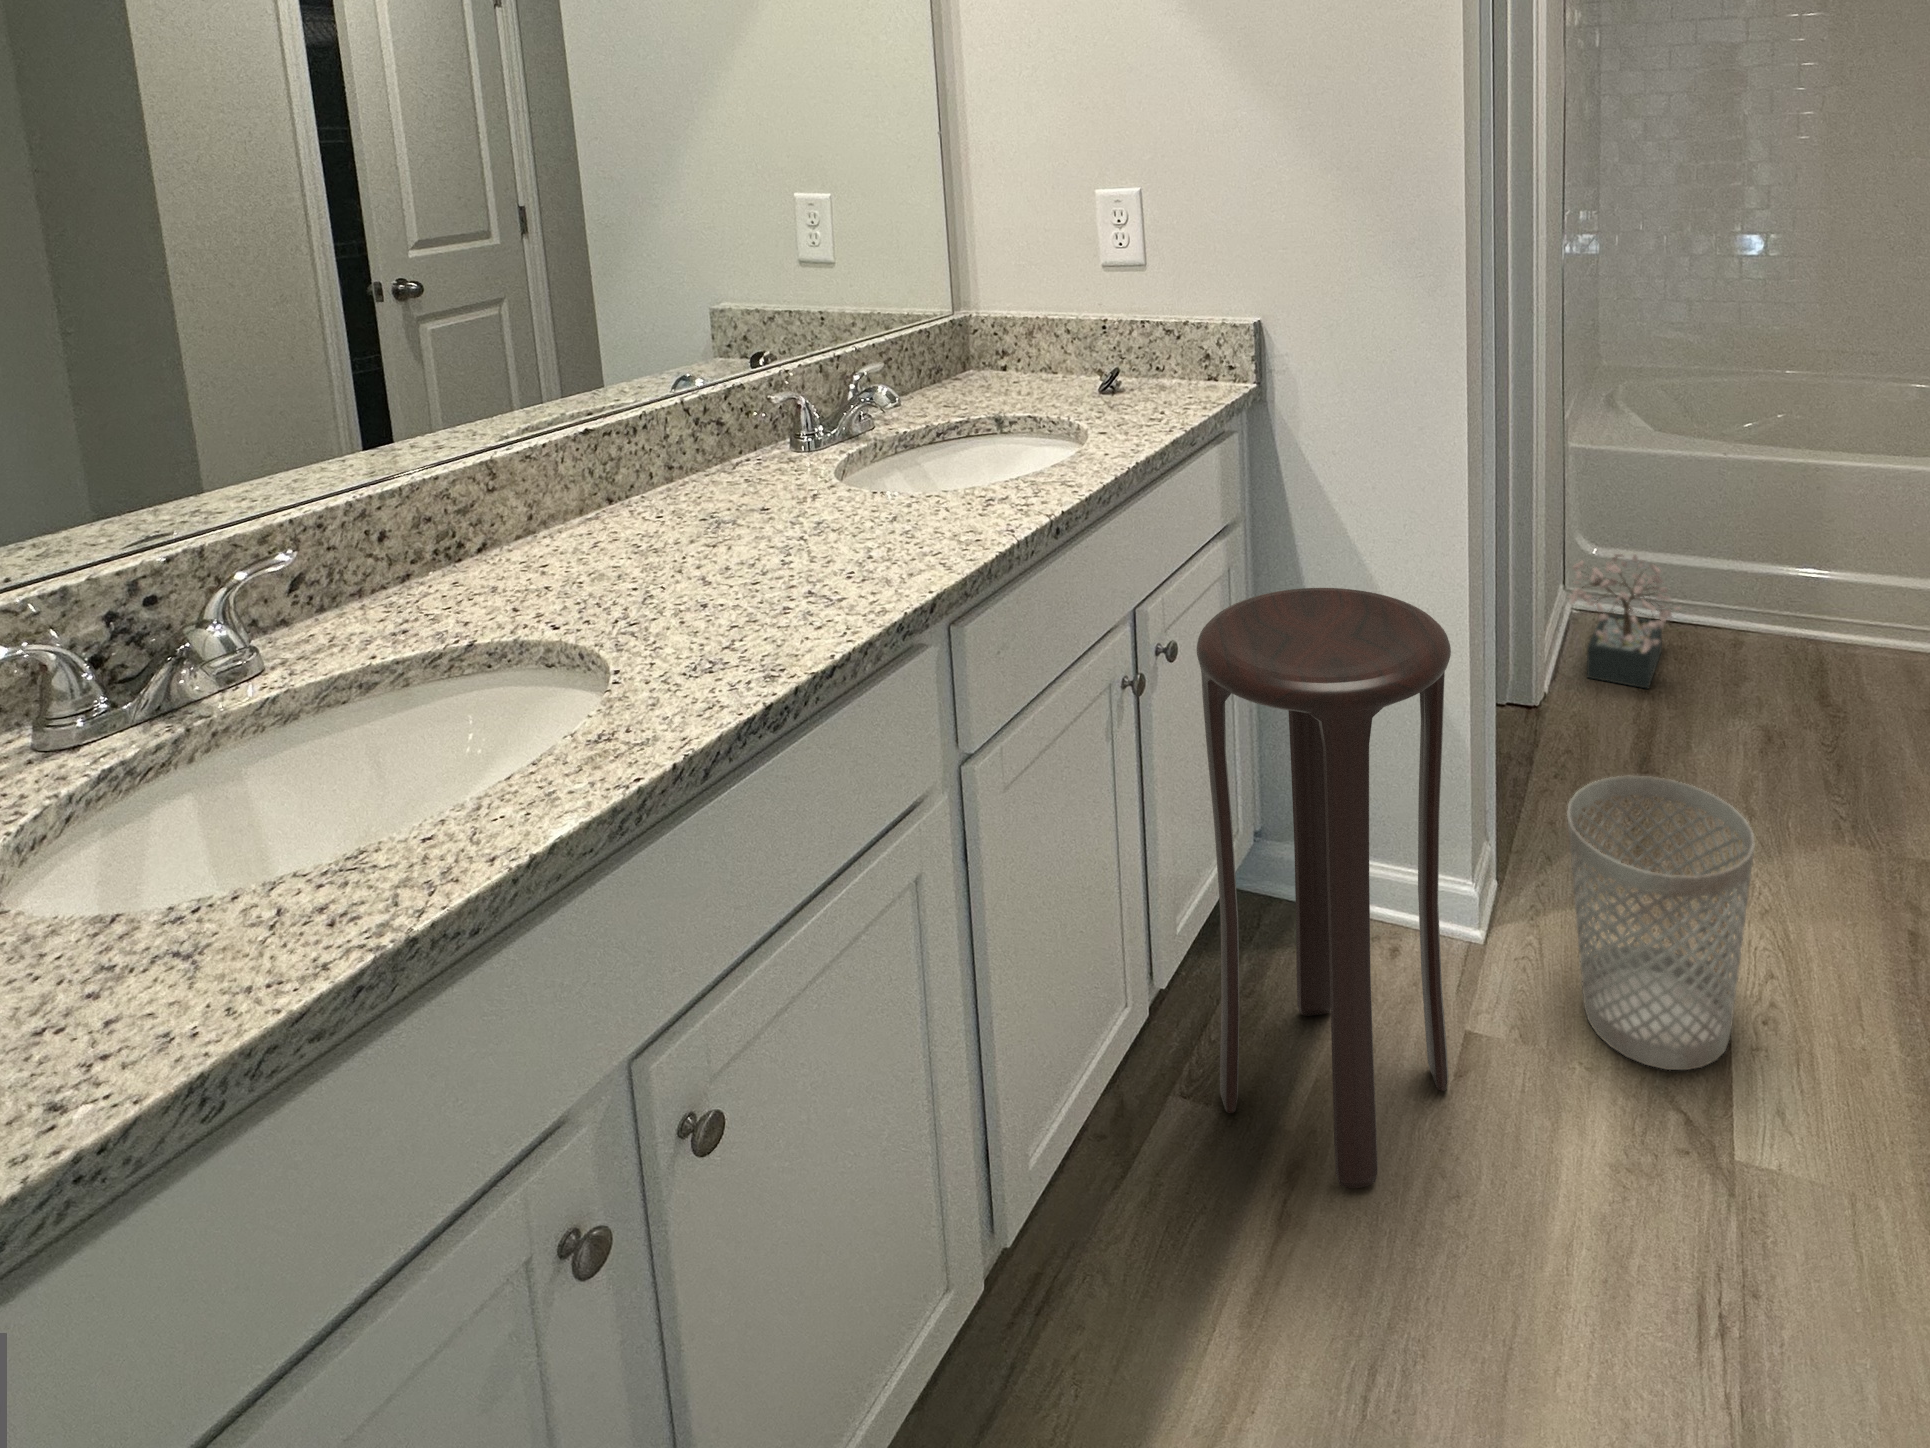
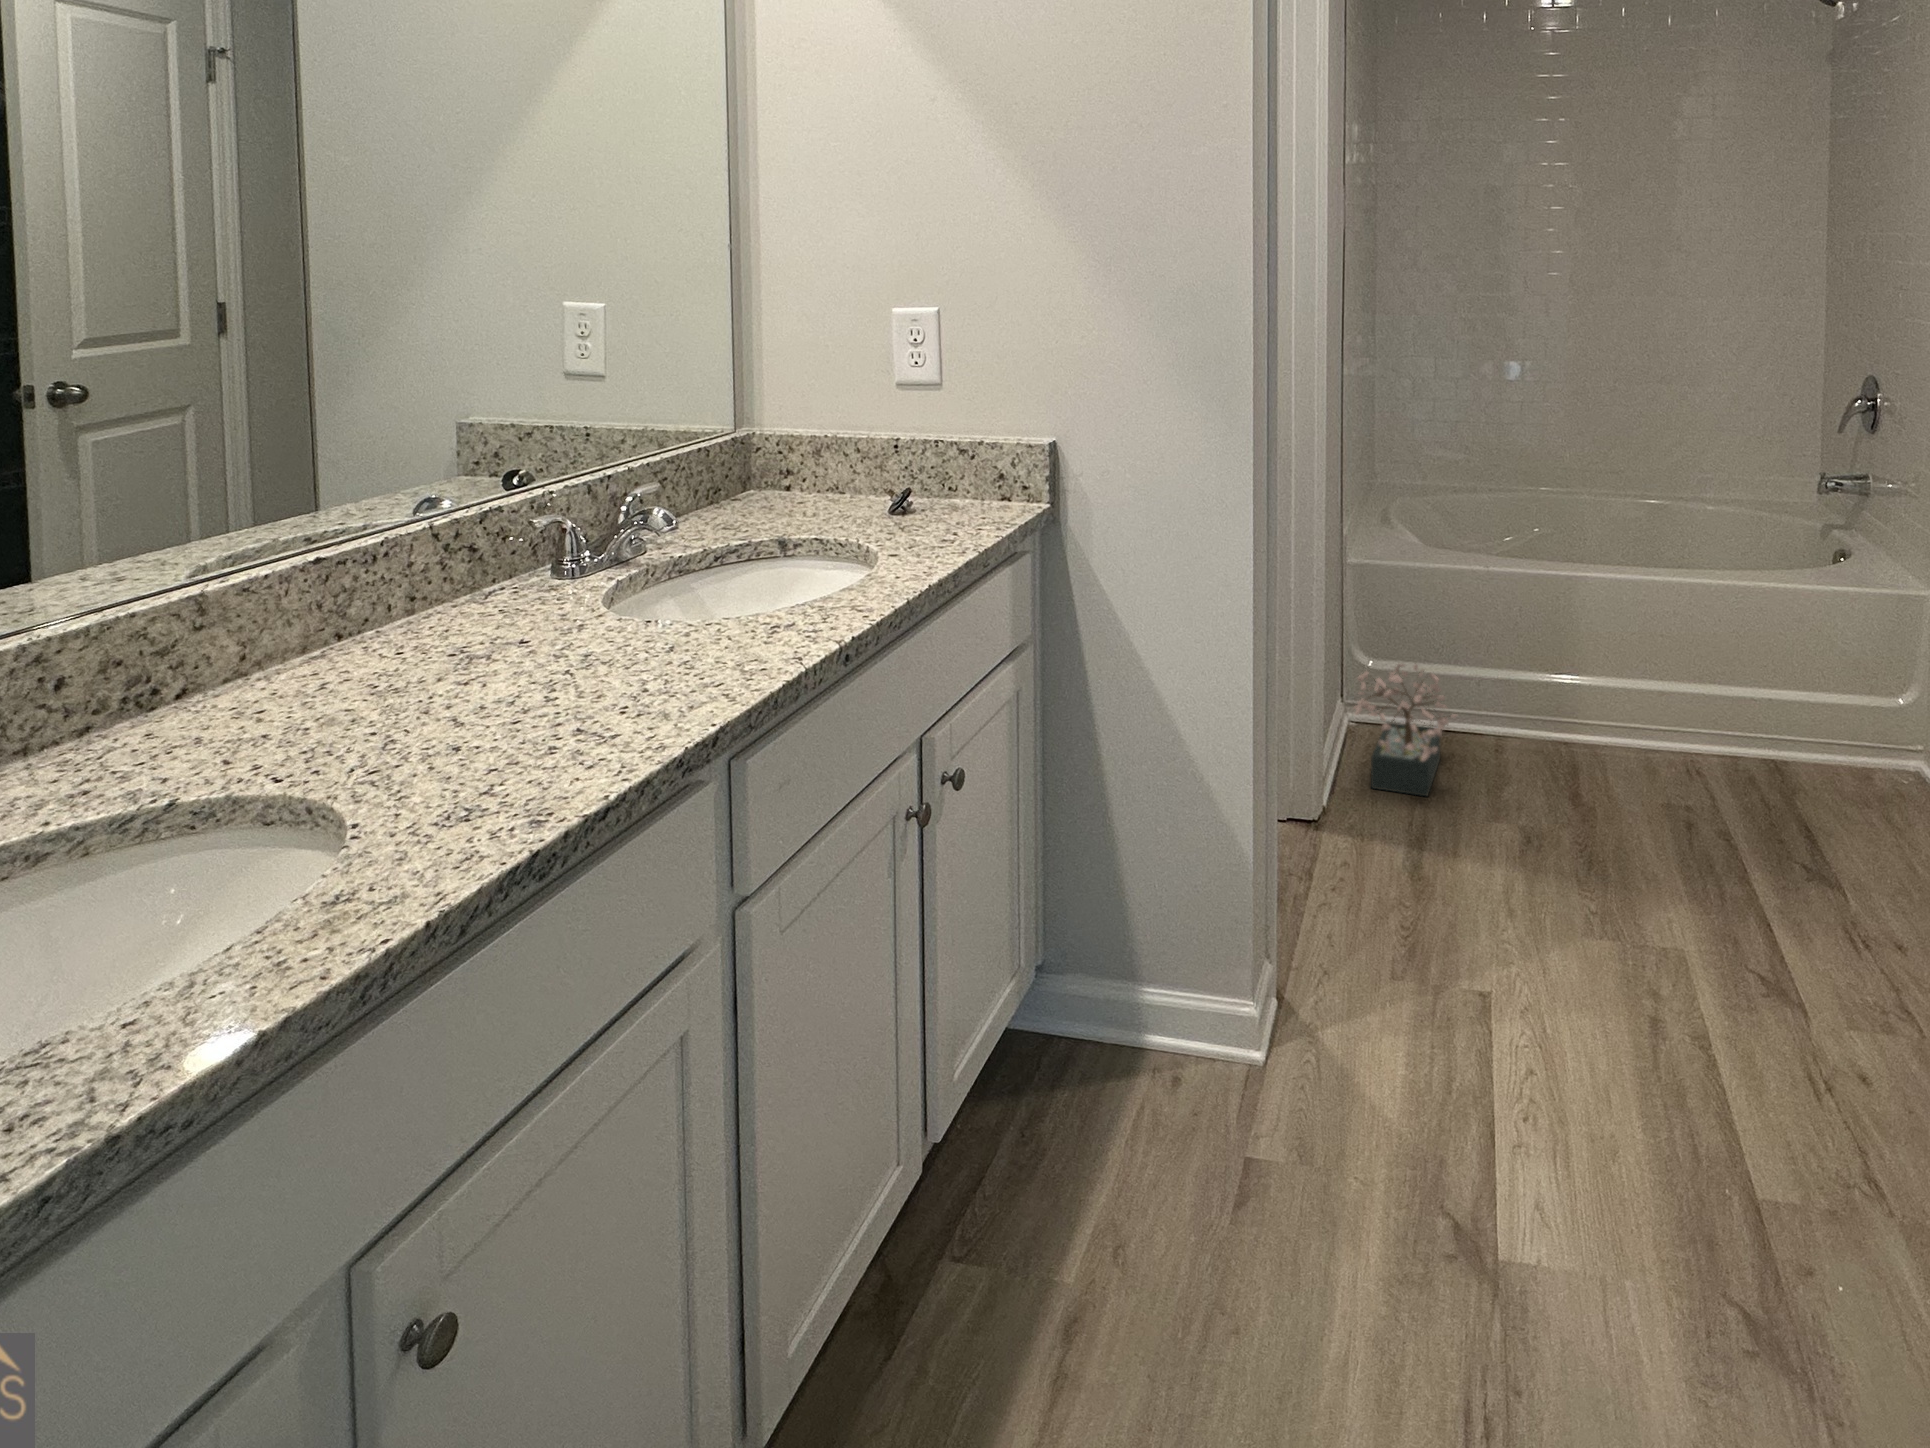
stool: present [1196,588,1451,1188] -> none [986,708,1237,1337]
wastebasket: present [1567,776,1755,1070] -> none [1347,882,1517,1177]

